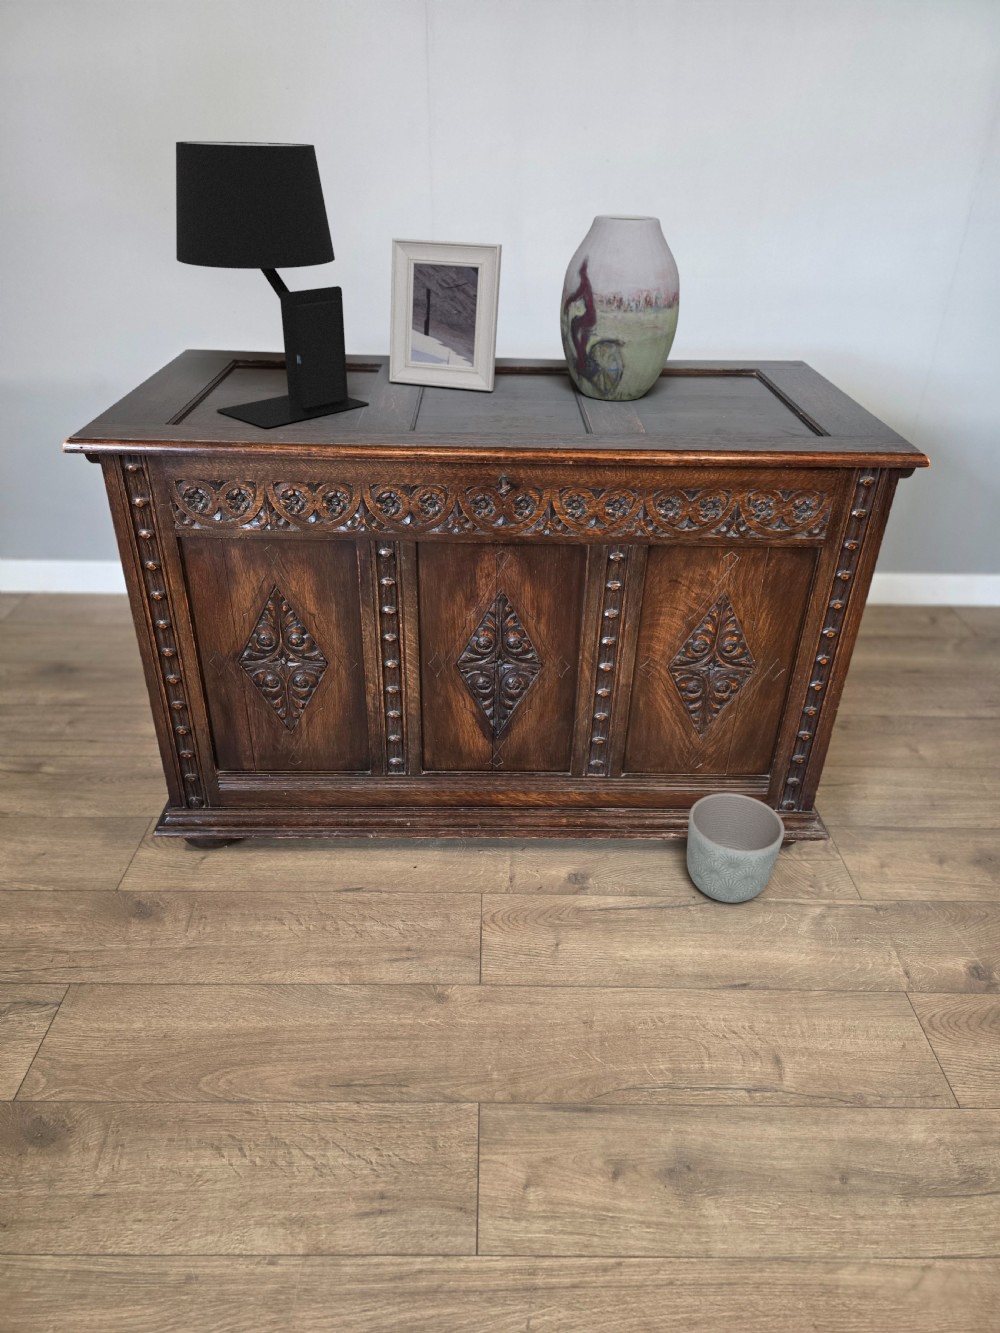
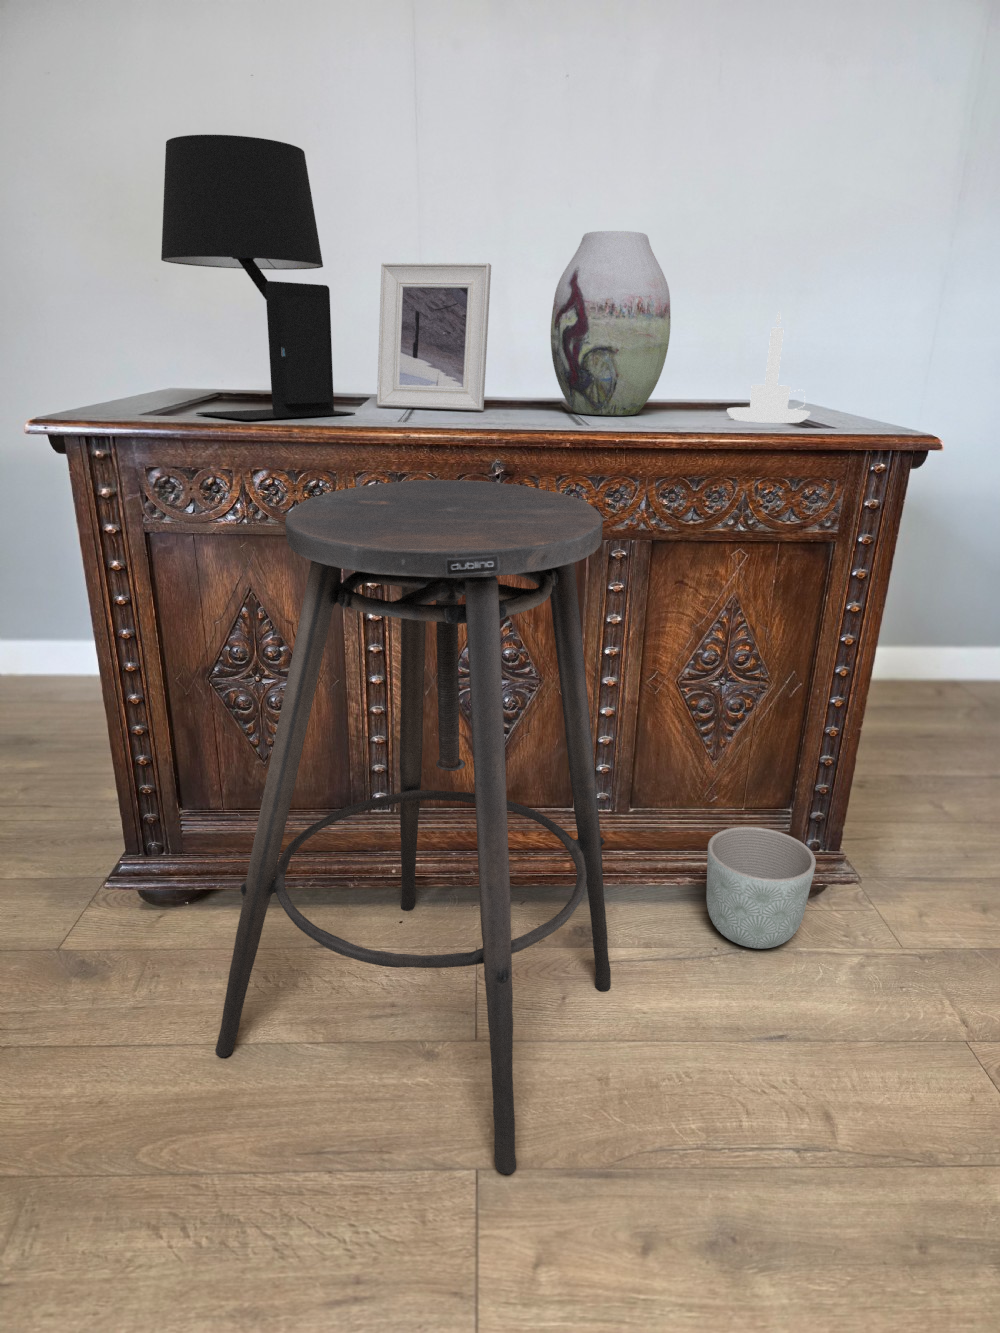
candle holder: none [730,307,810,421] -> present [727,311,810,423]
stool: none [260,511,597,1109] -> present [215,480,611,1174]

